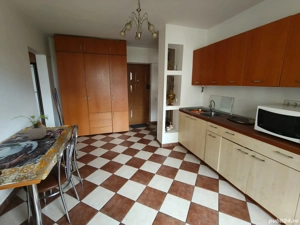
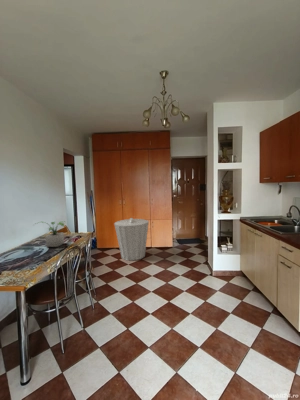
trash can: none [83,111,113,144] -> present [114,218,149,260]

